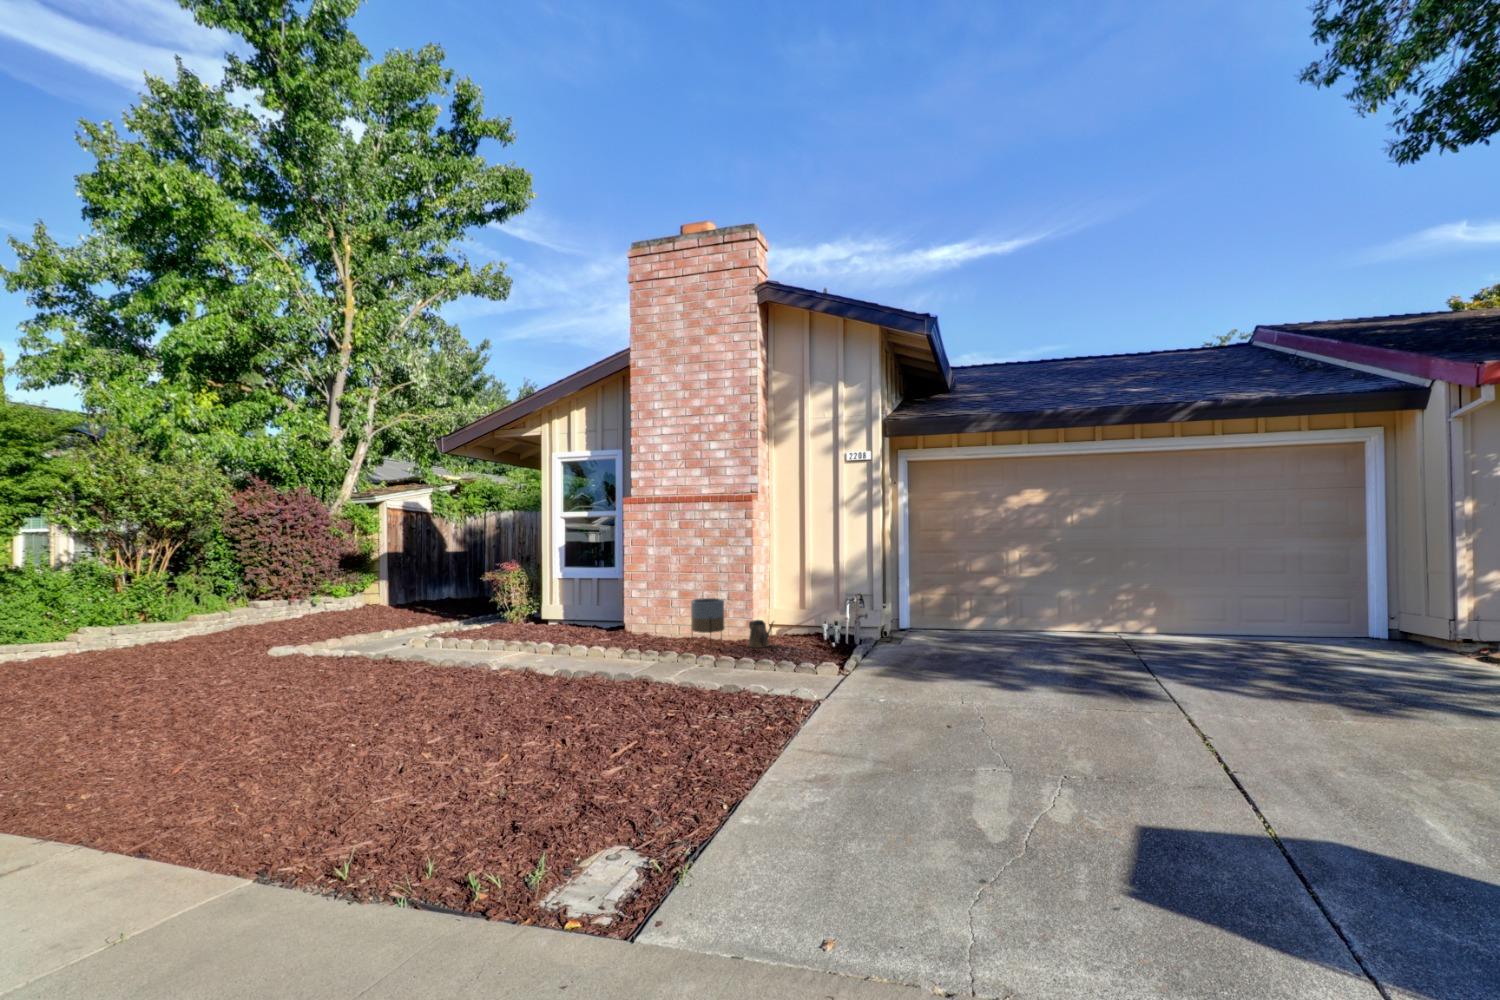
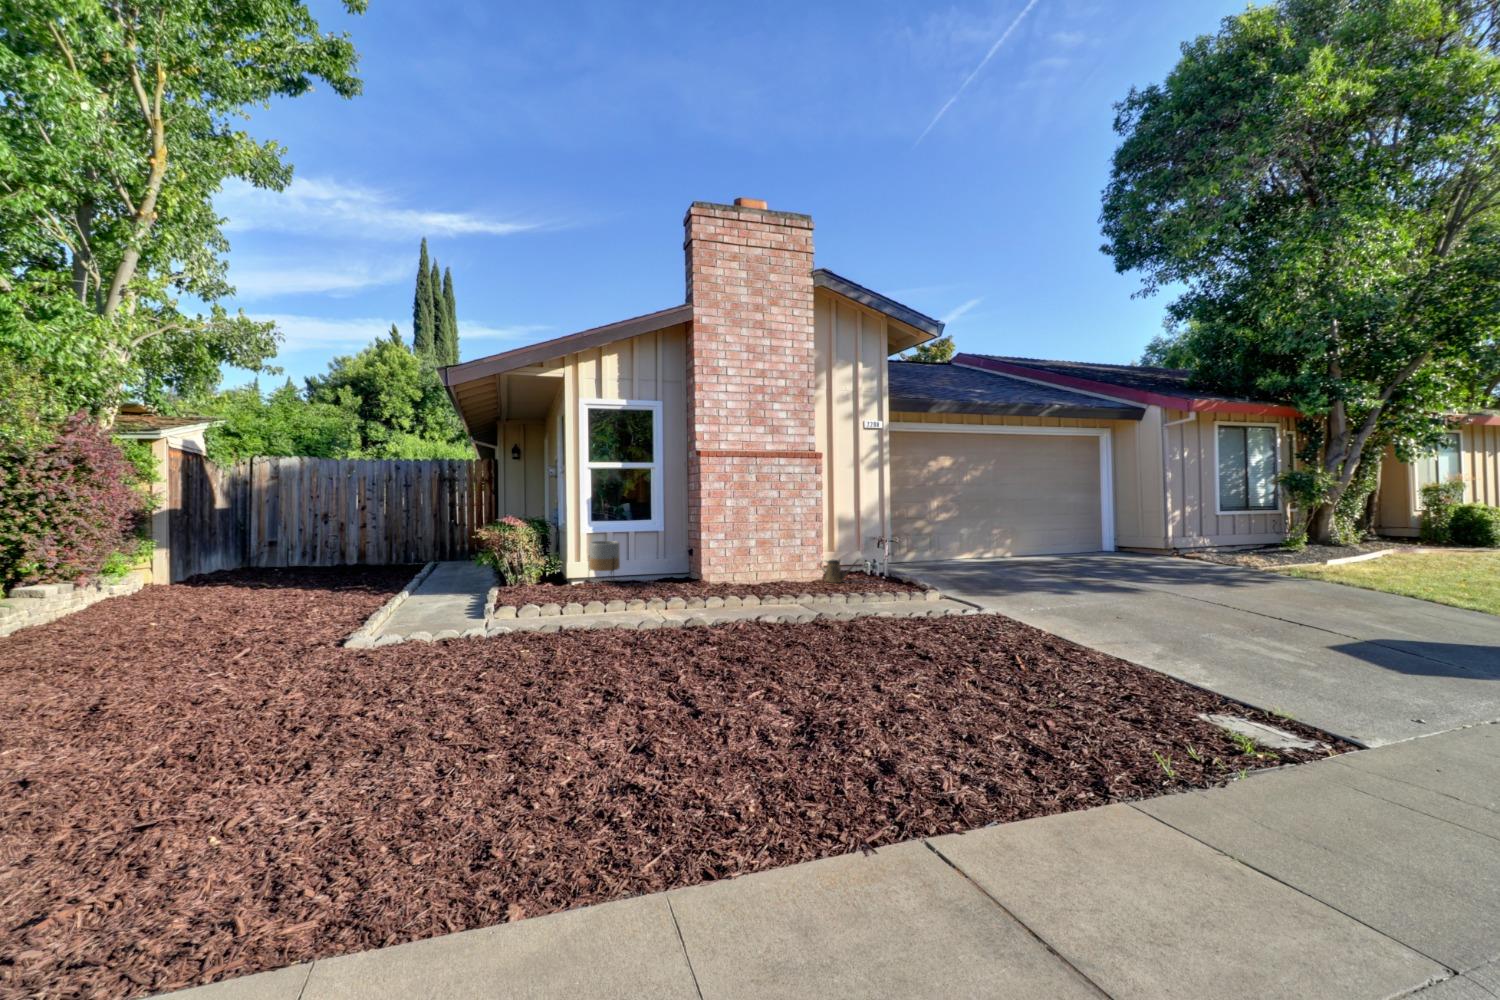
planter: present [691,598,724,639] -> present [588,541,620,572]

